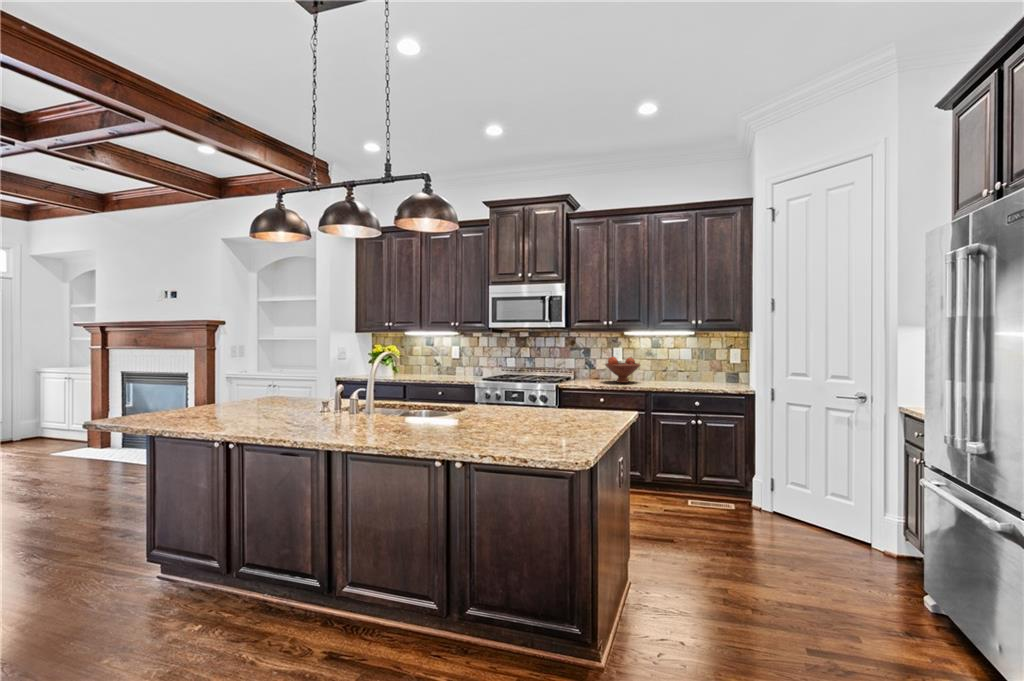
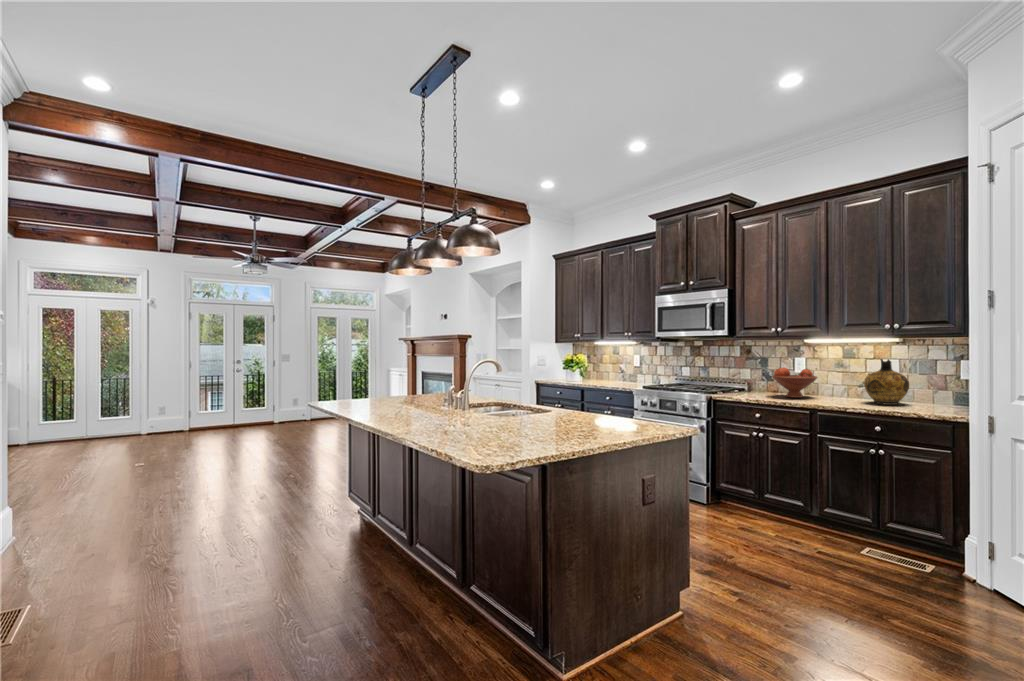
ceramic jug: none [677,348,707,385] -> present [864,359,909,405]

